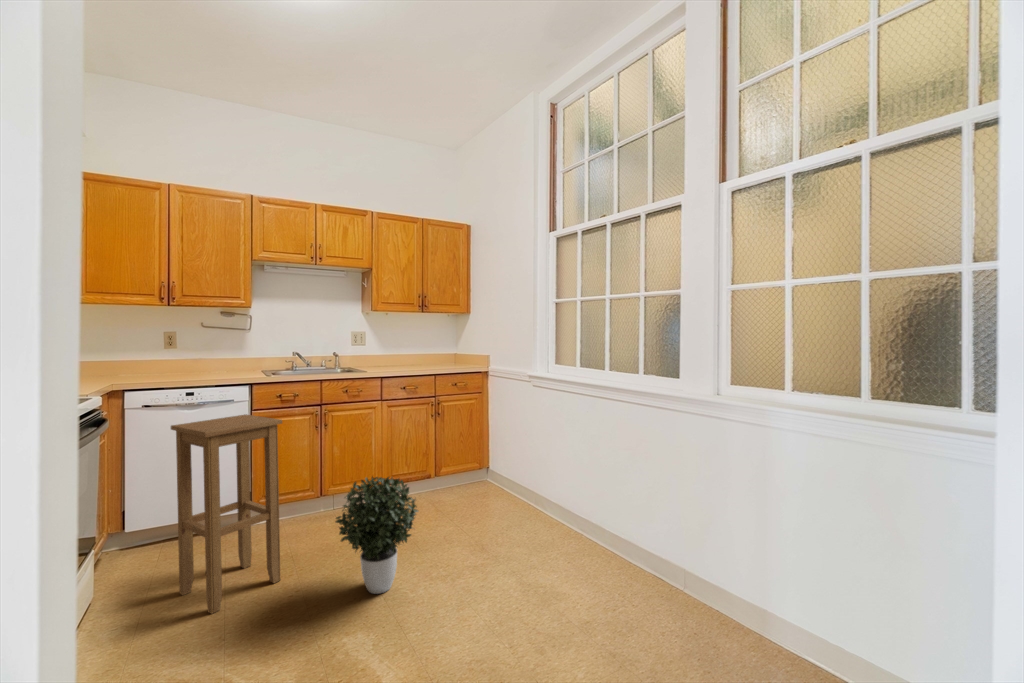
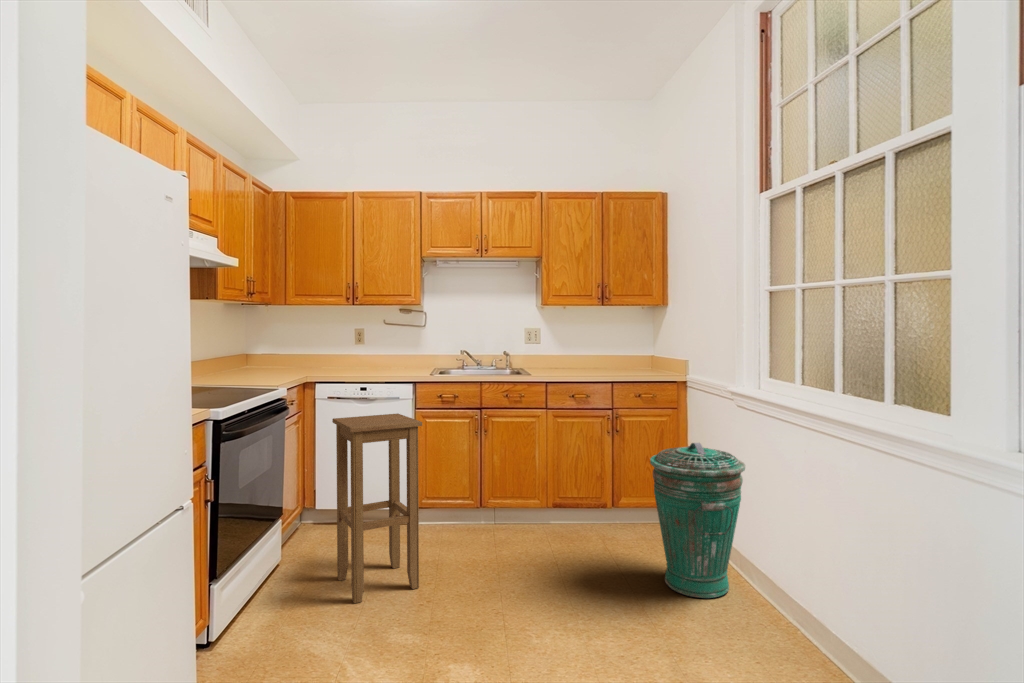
trash can: none [480,415,548,532] -> present [650,443,745,598]
potted plant: present [335,477,418,594] -> none [459,493,551,626]

